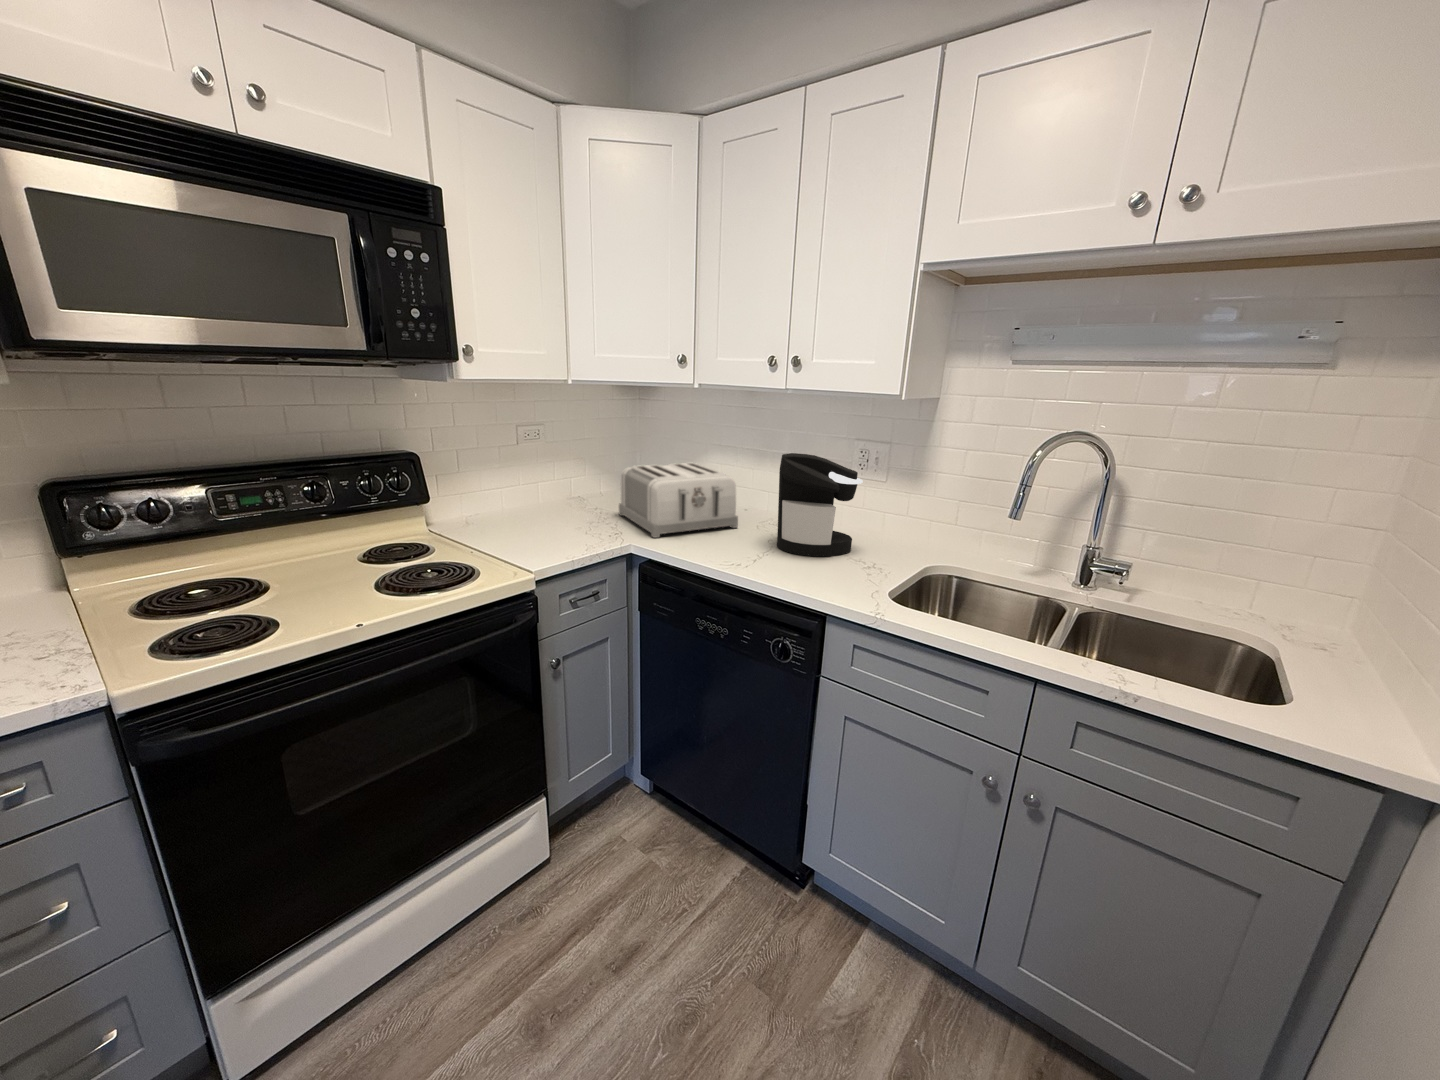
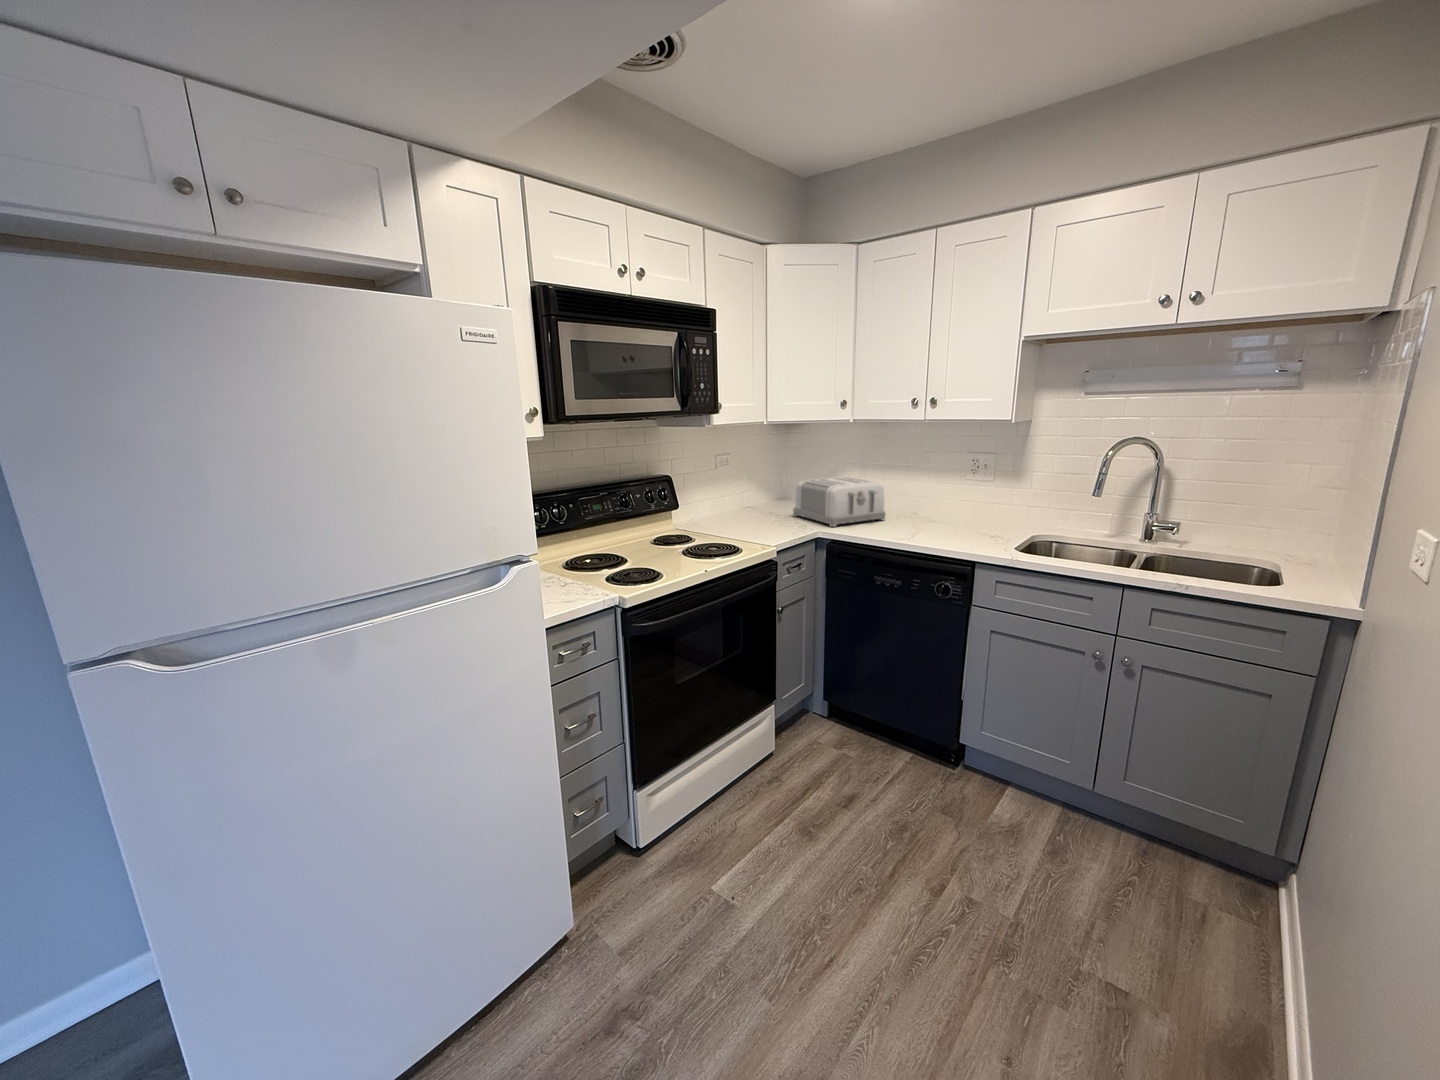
coffee maker: present [777,453,863,557] -> none [920,464,983,533]

